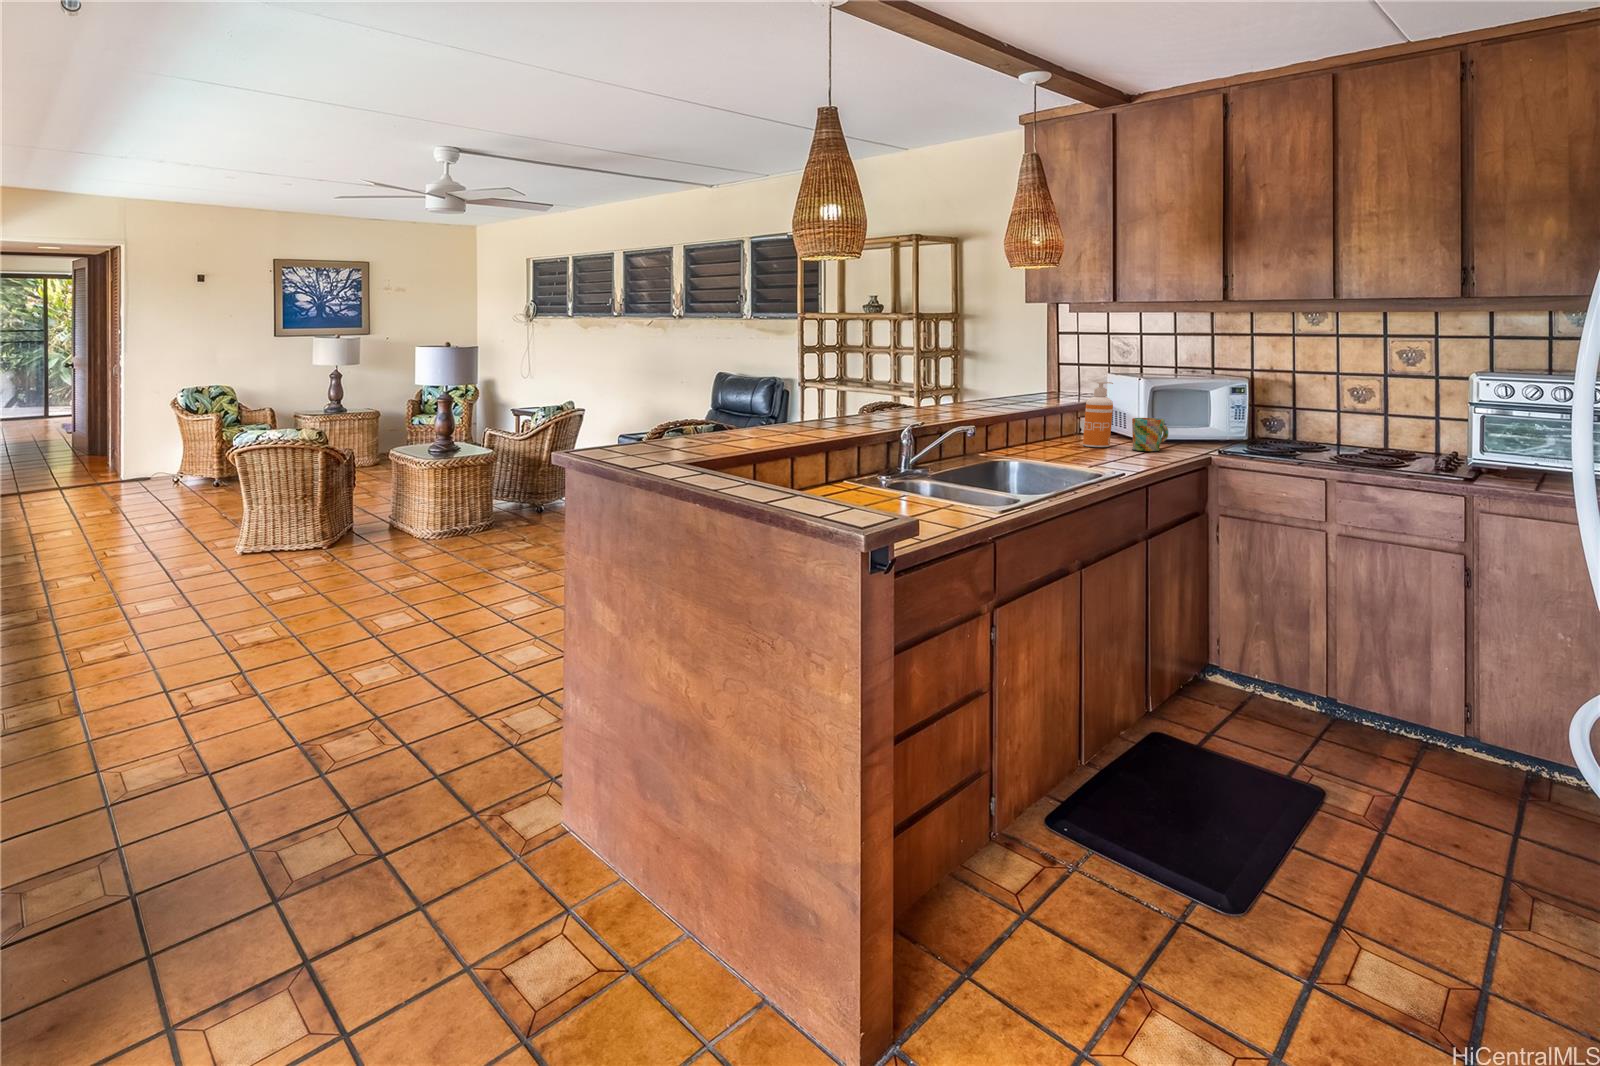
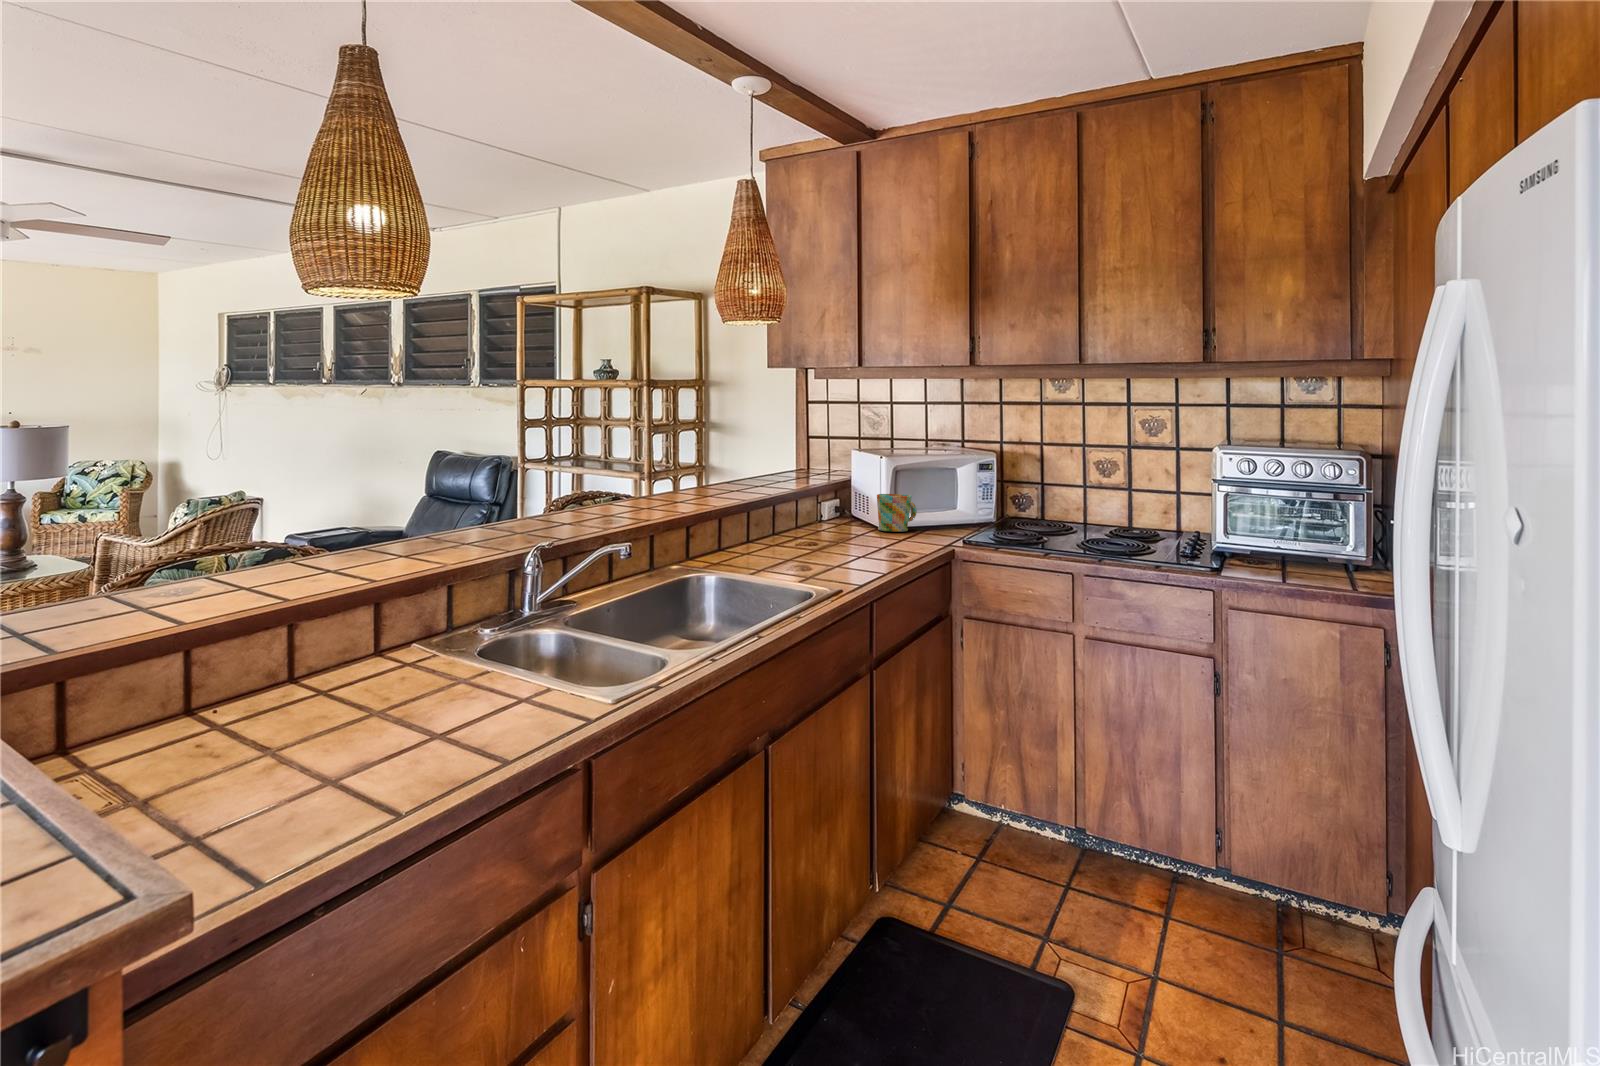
soap dispenser: present [1083,382,1113,447] -> none [825,453,855,528]

